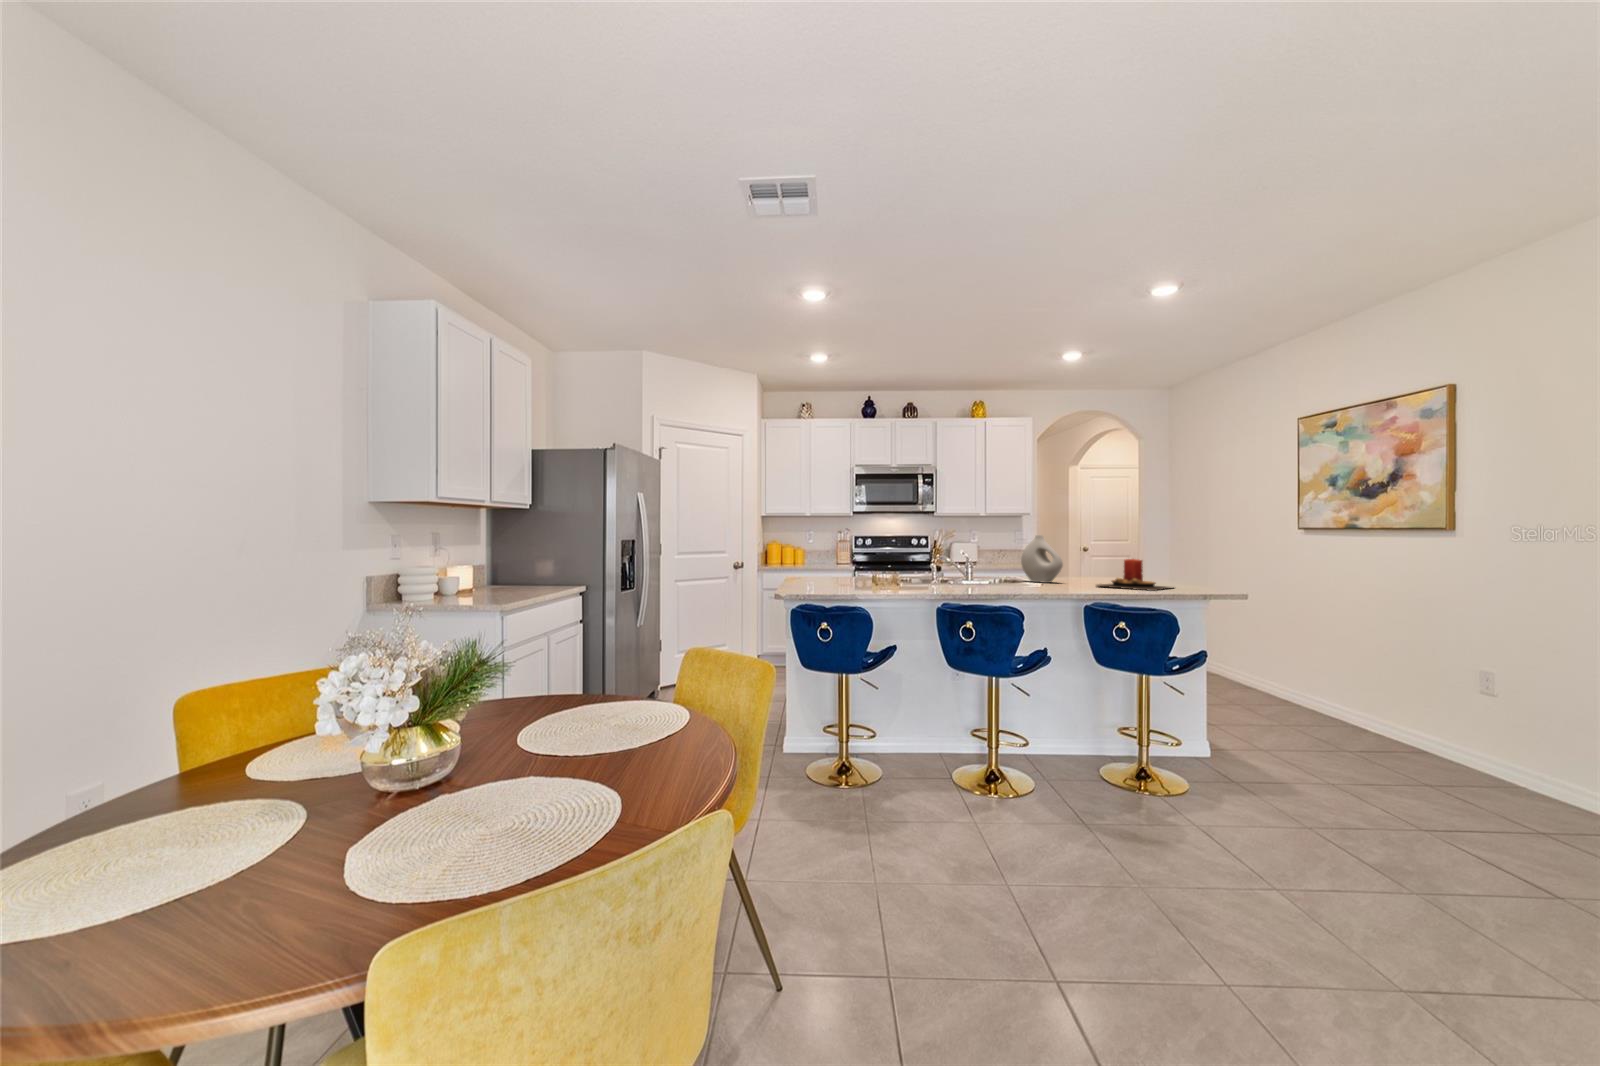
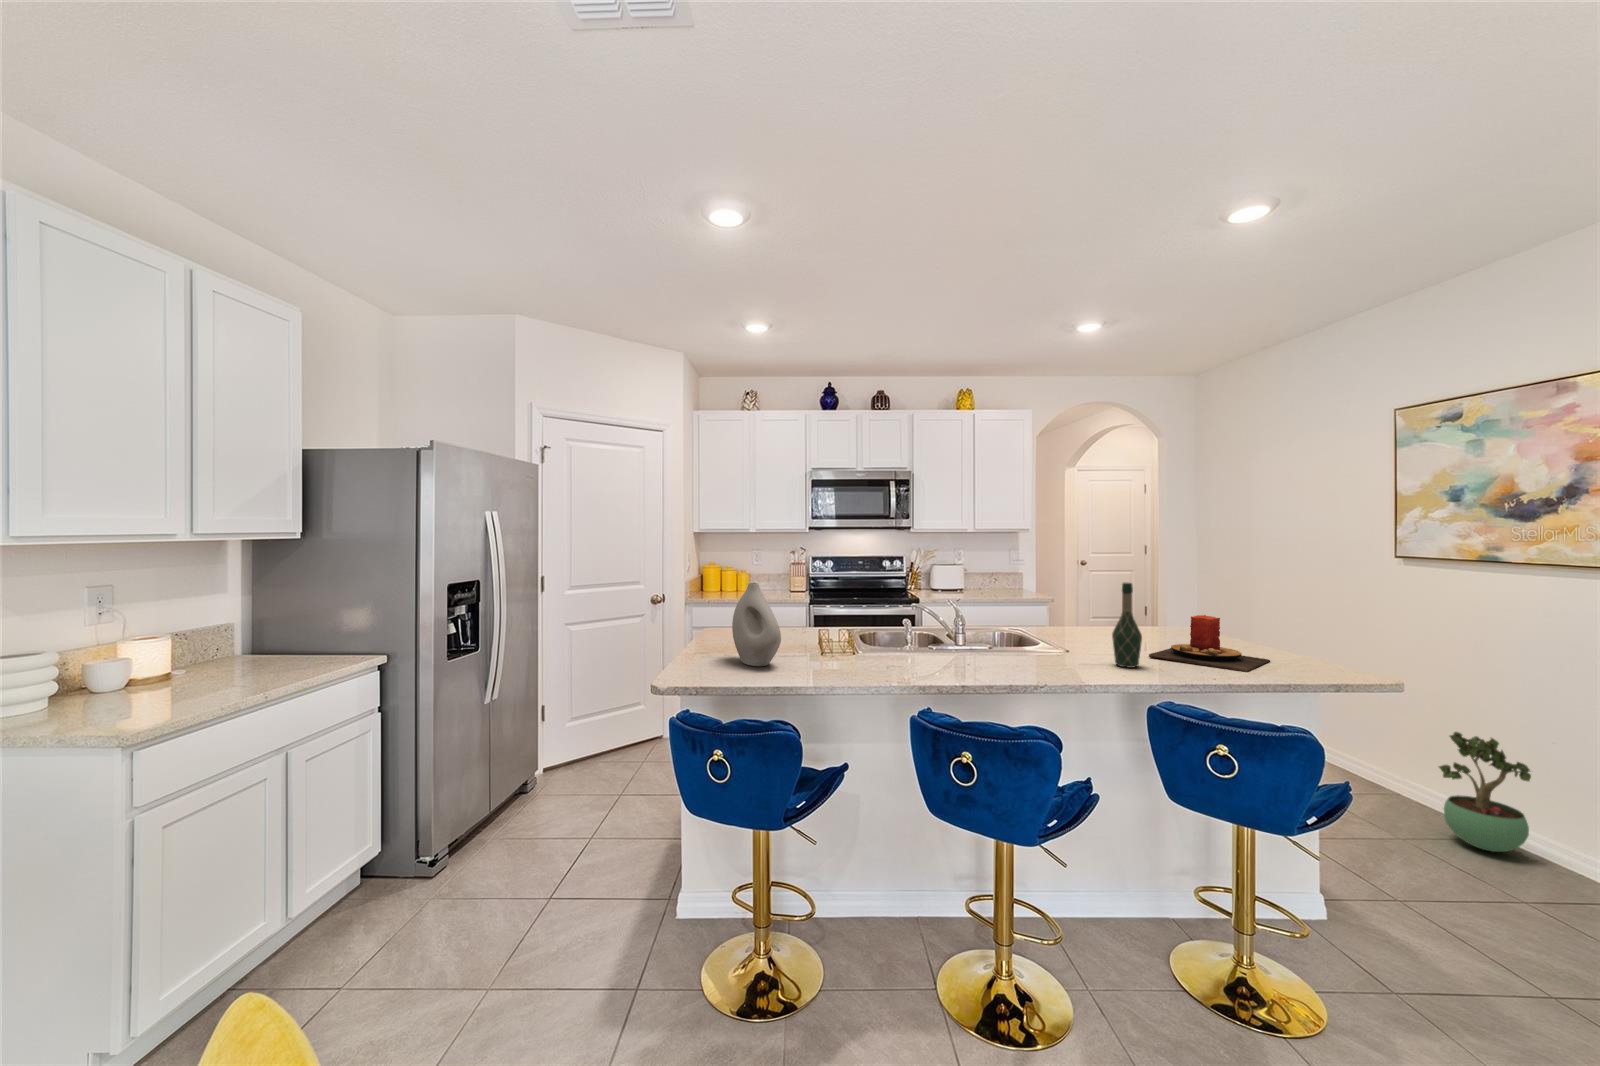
vase: present [1021,535,1063,583] -> present [732,582,781,666]
wine bottle: none [1068,535,1087,589] -> present [1112,583,1142,668]
potted plant: none [1315,649,1370,731] -> present [1439,732,1531,852]

